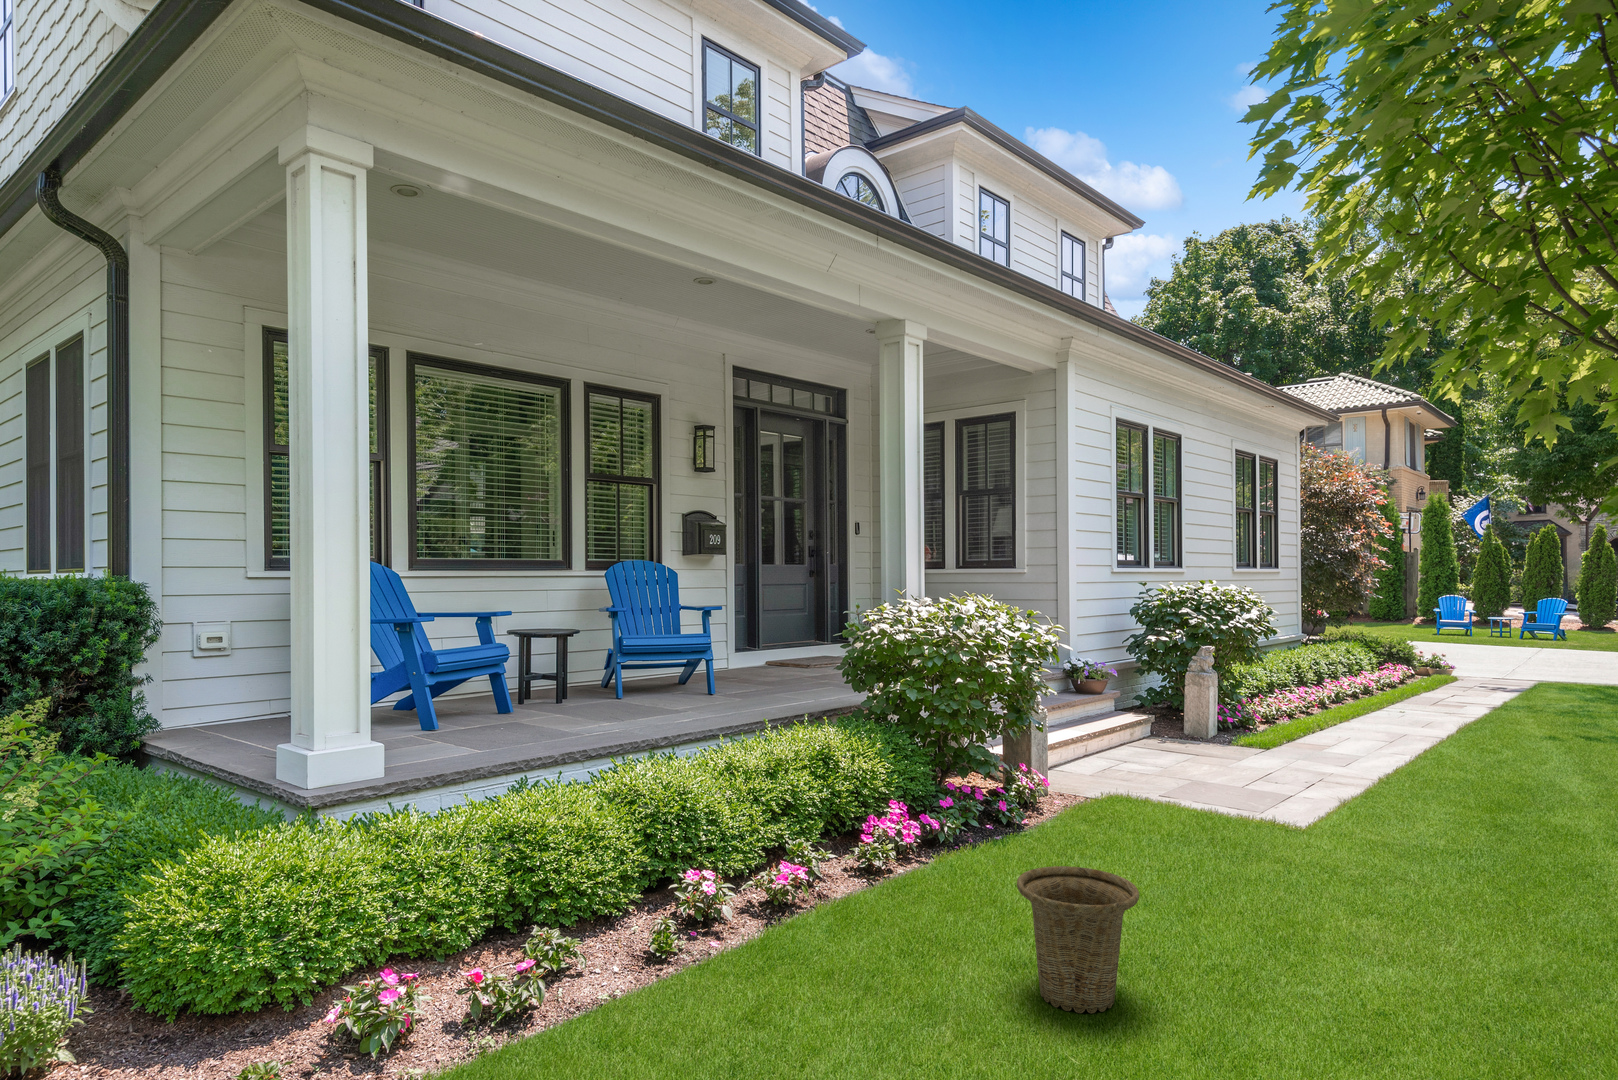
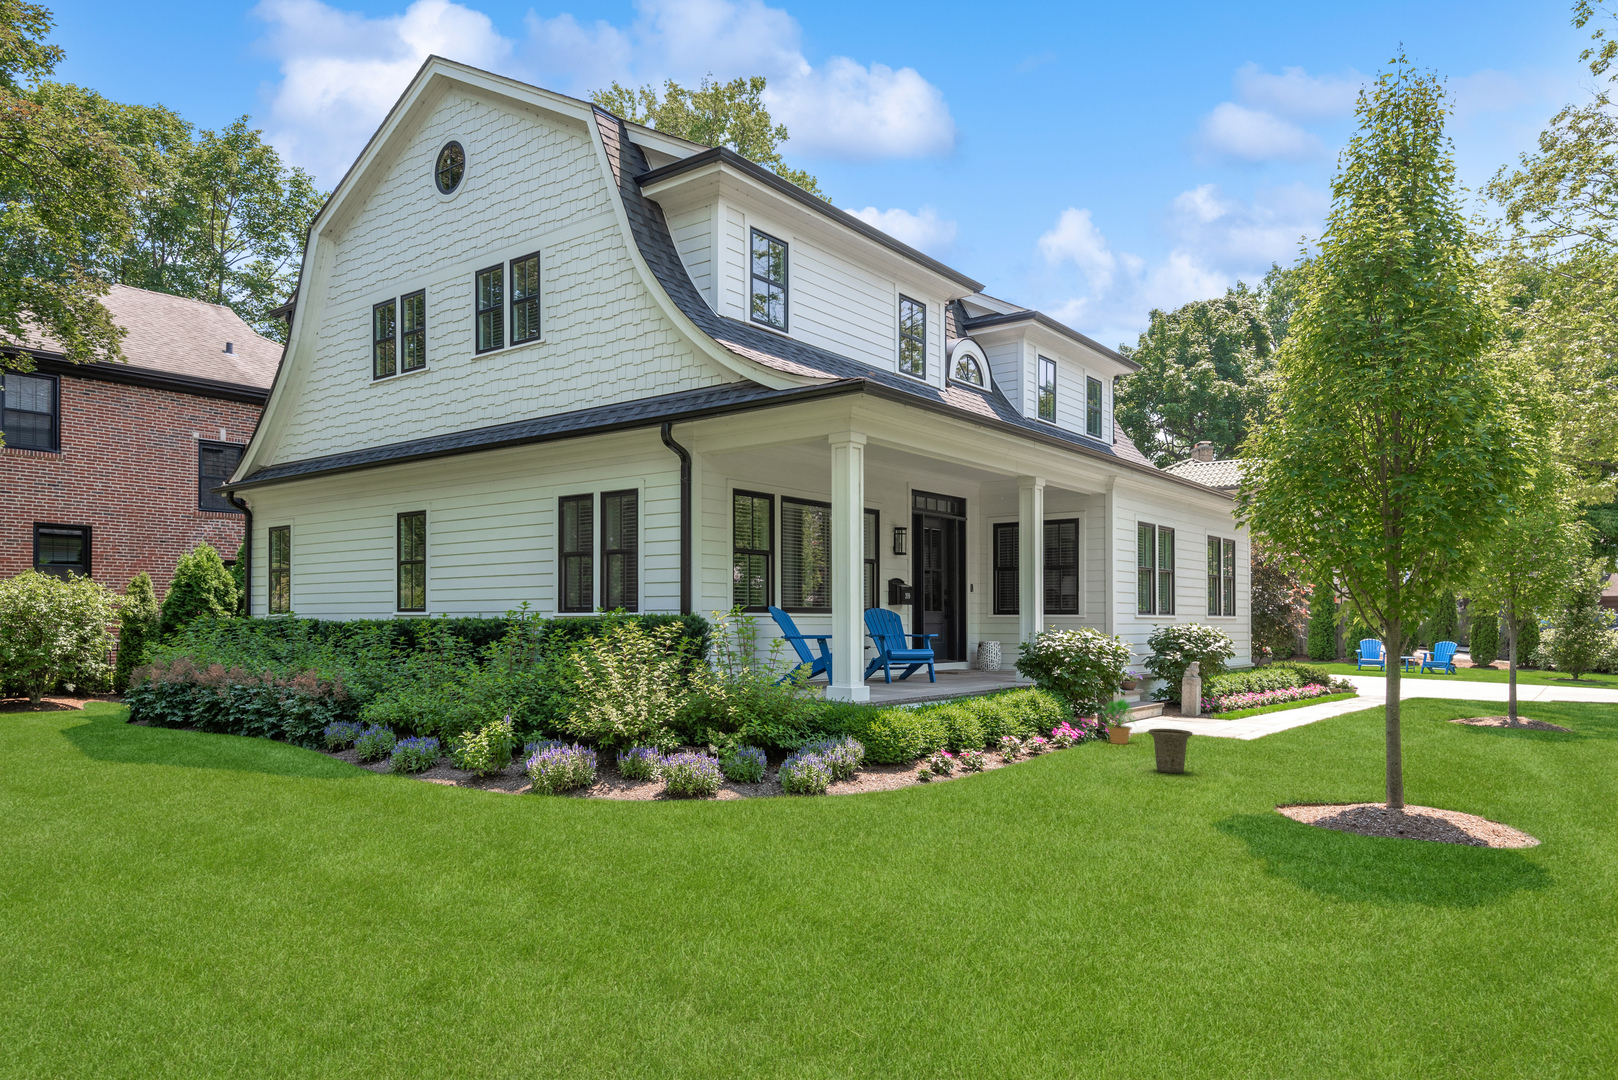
potted plant: none [983,738,1061,836] -> present [1104,699,1135,744]

